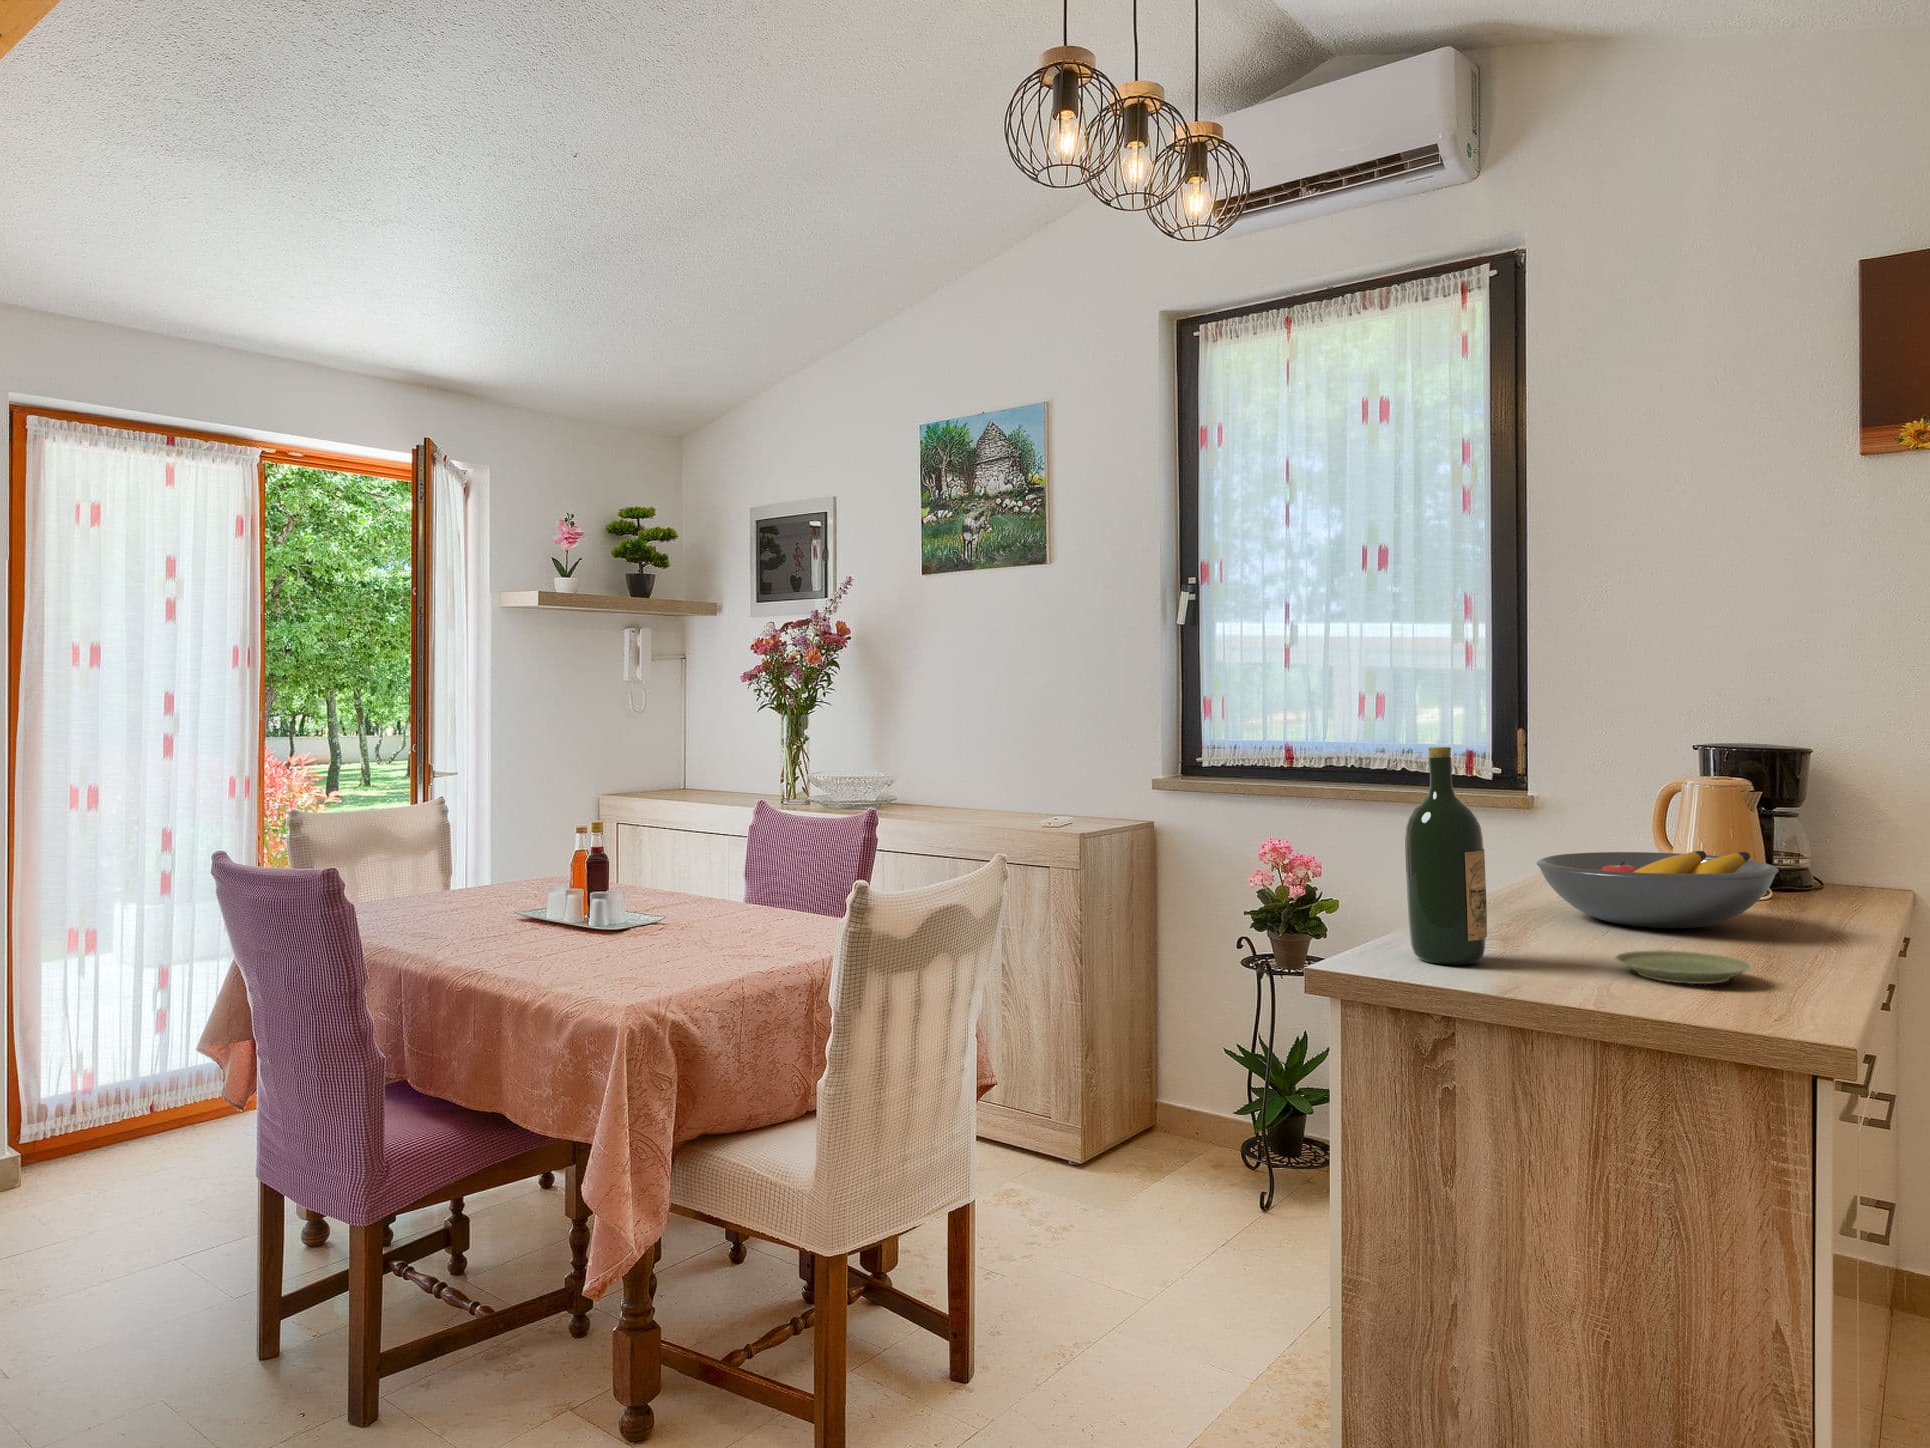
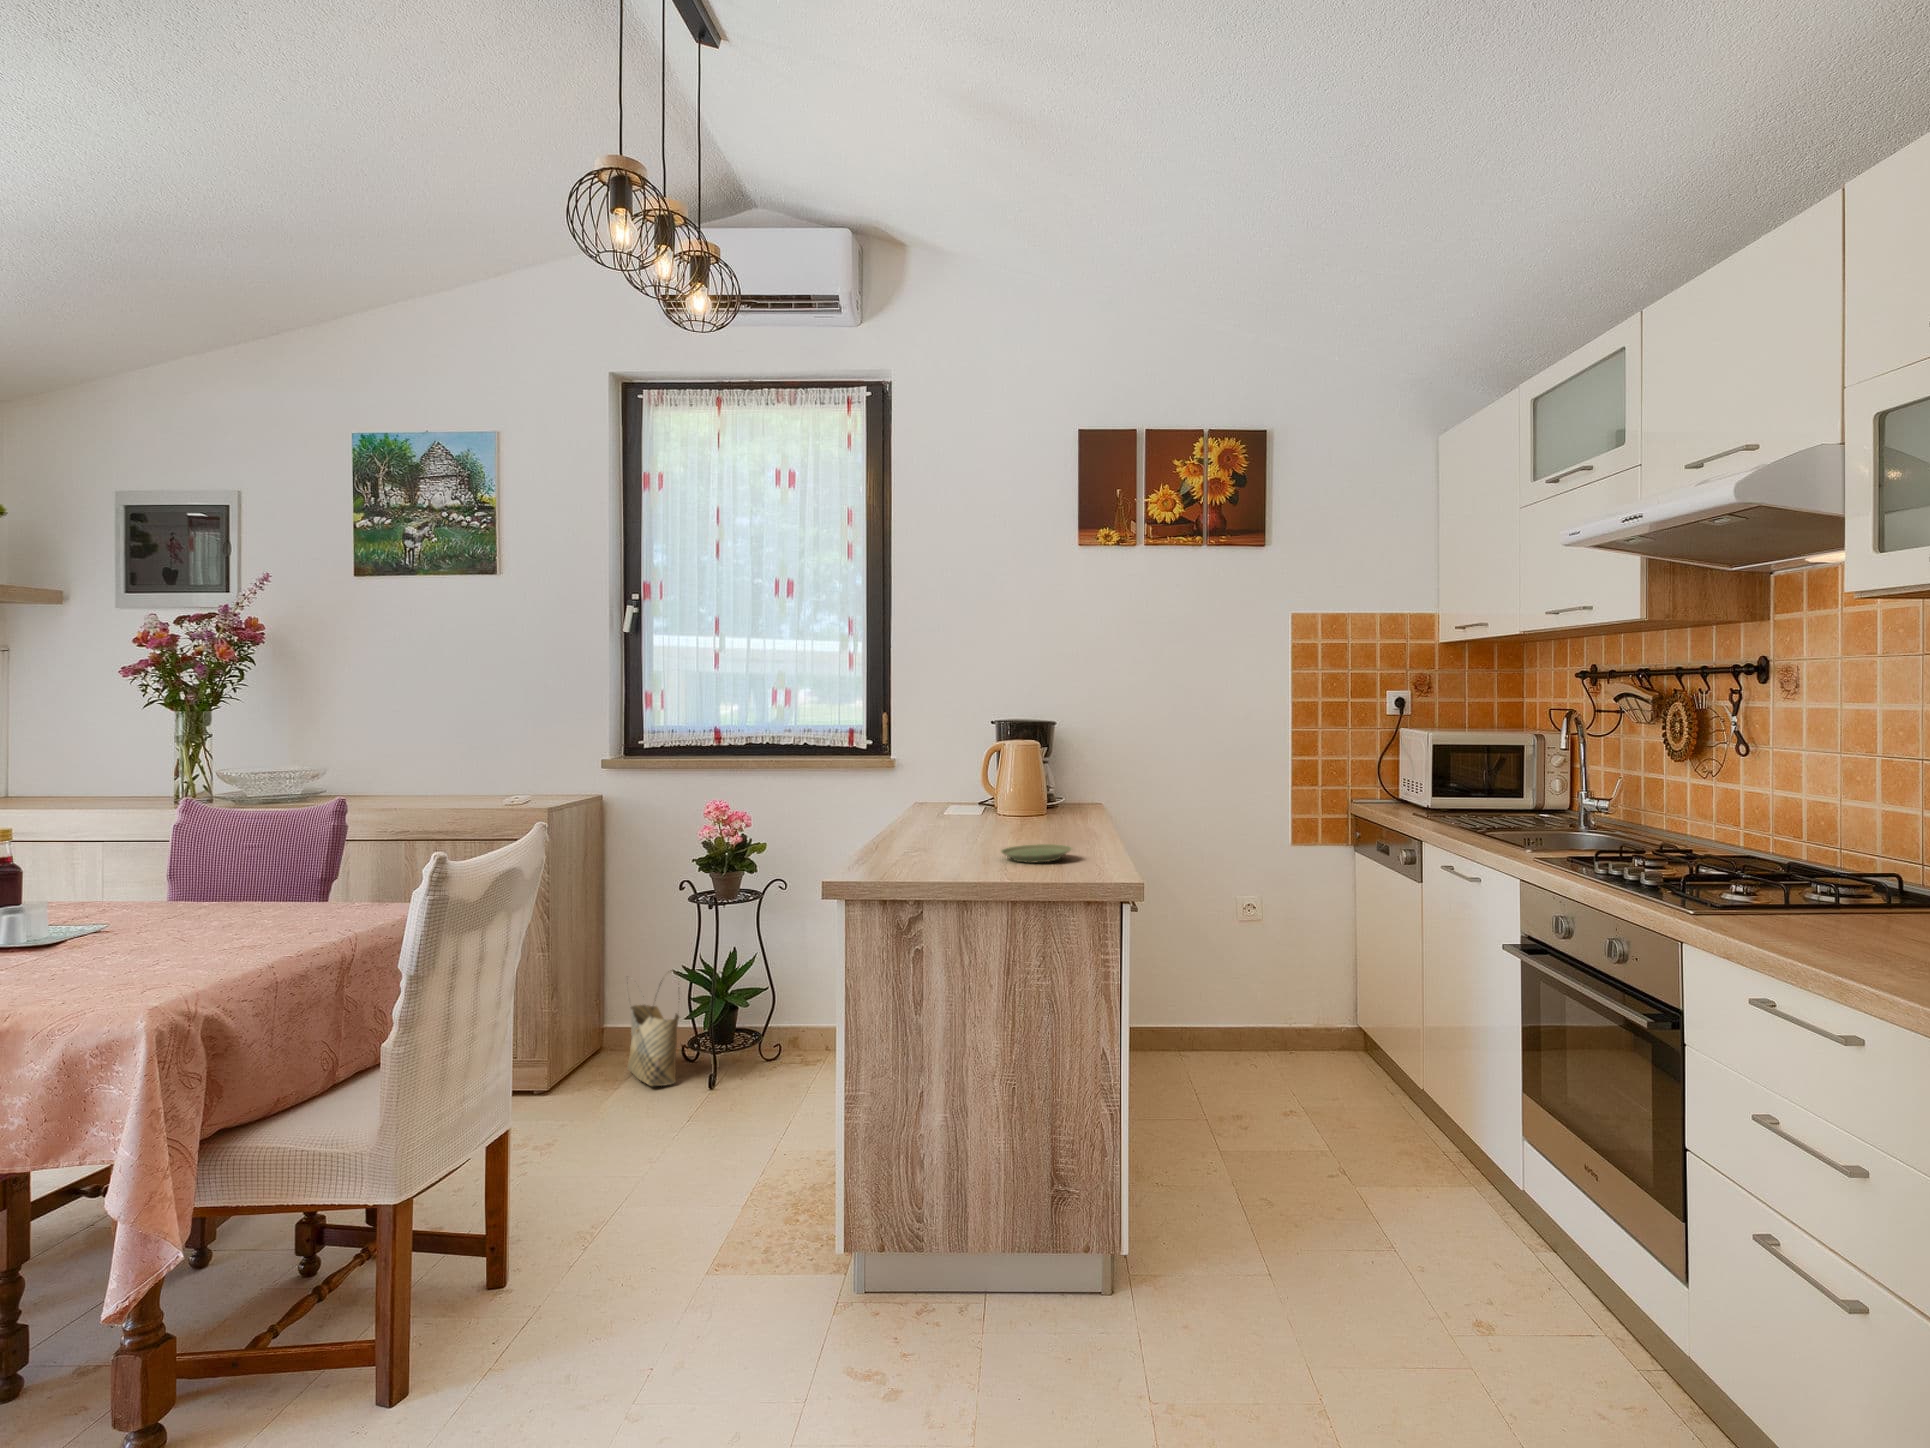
wine bottle: present [1405,747,1487,965] -> none [879,722,930,868]
fruit bowl: present [1536,851,1778,928] -> none [930,784,1064,836]
woven basket: none [1172,1041,1235,1185] -> present [626,970,679,1086]

